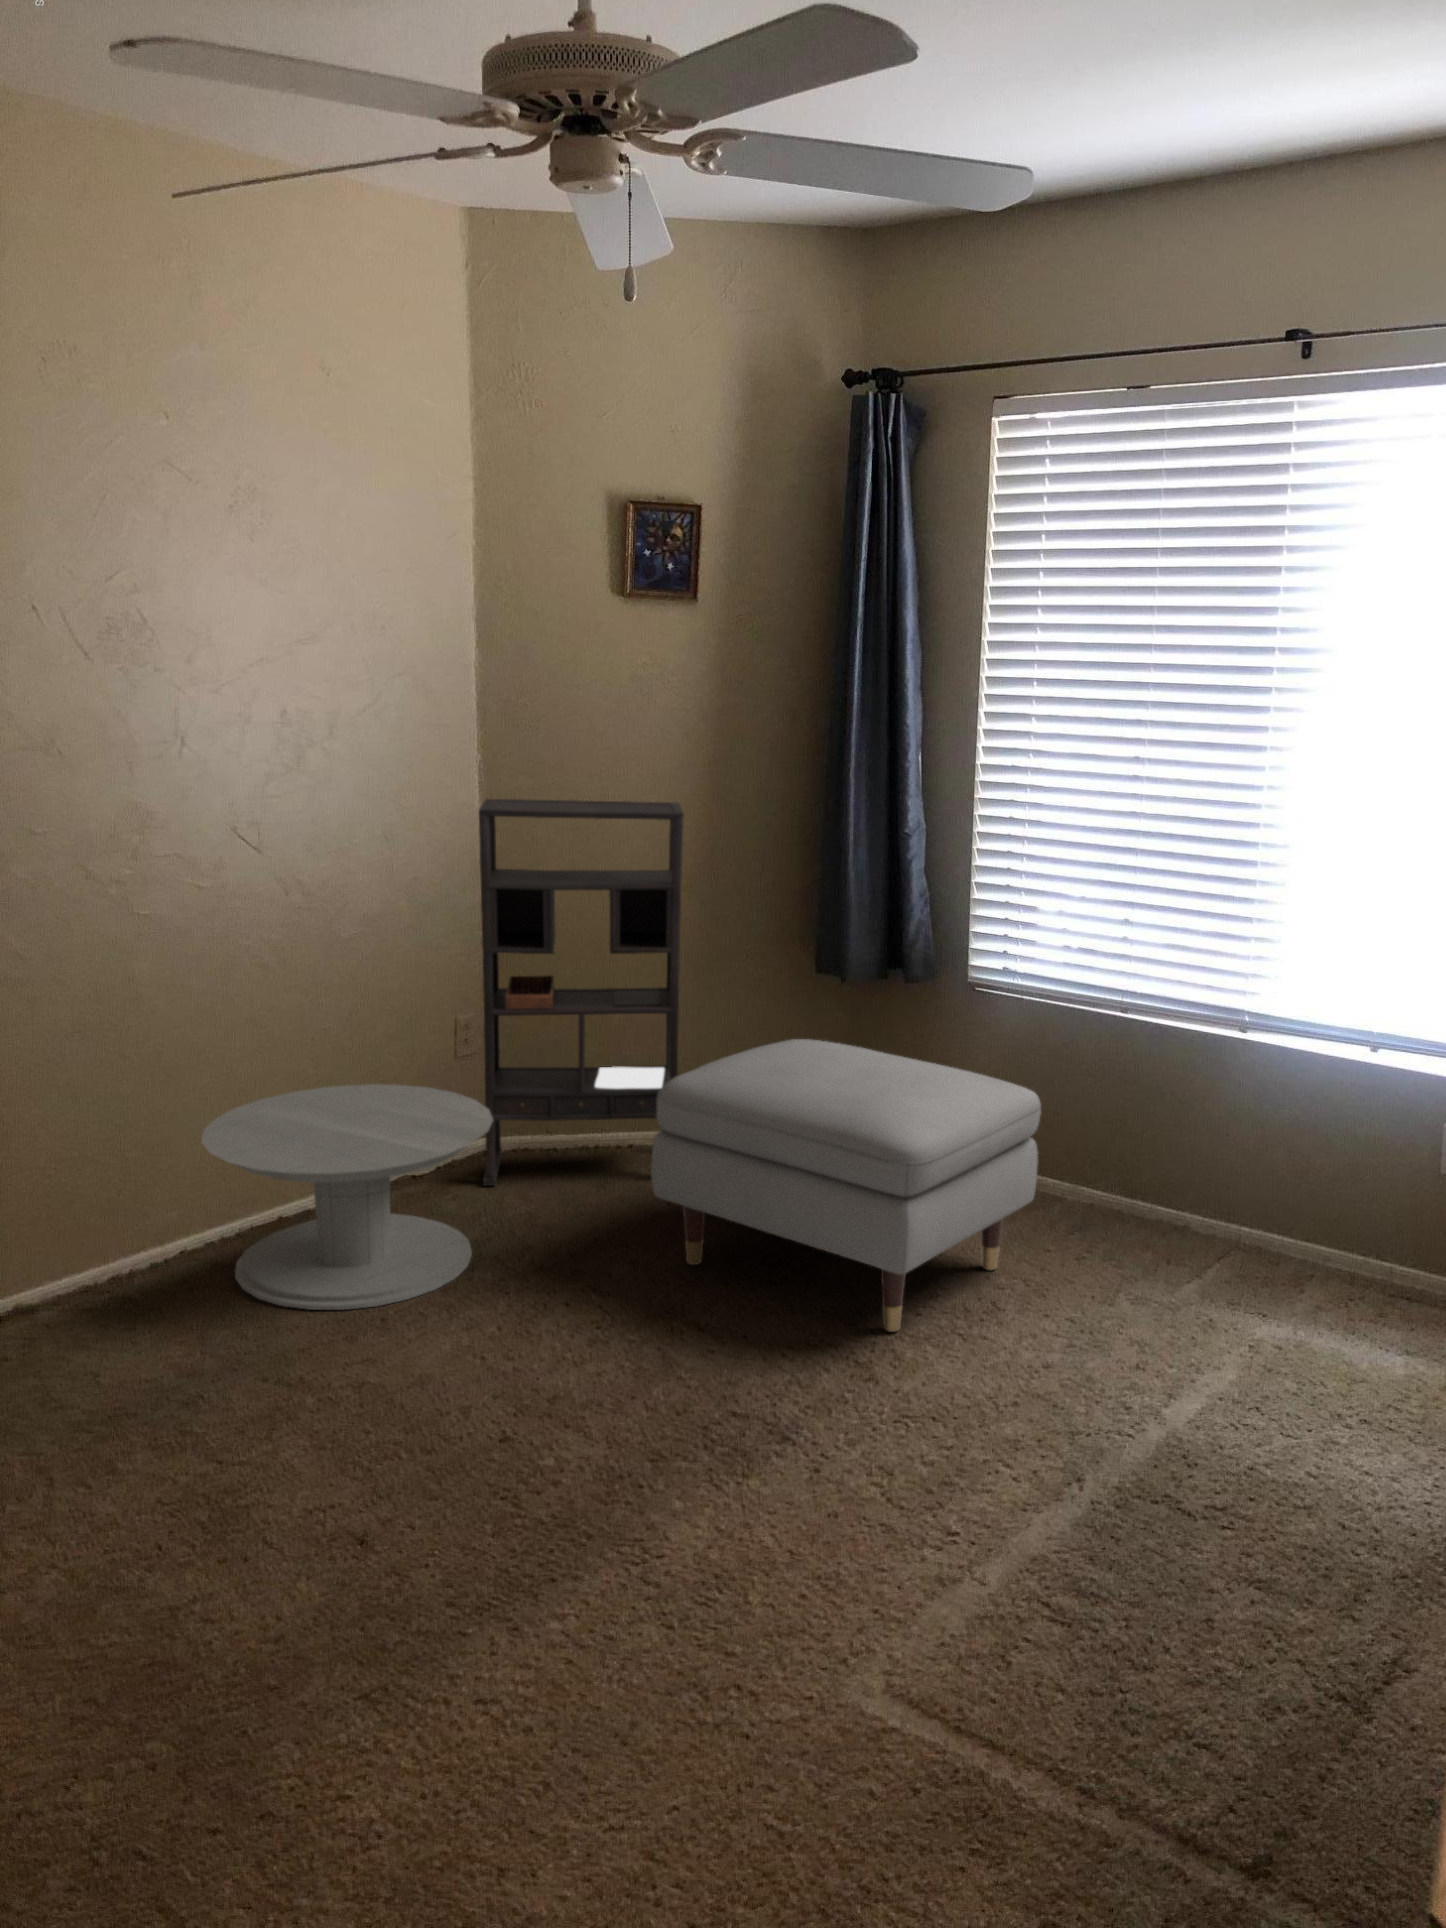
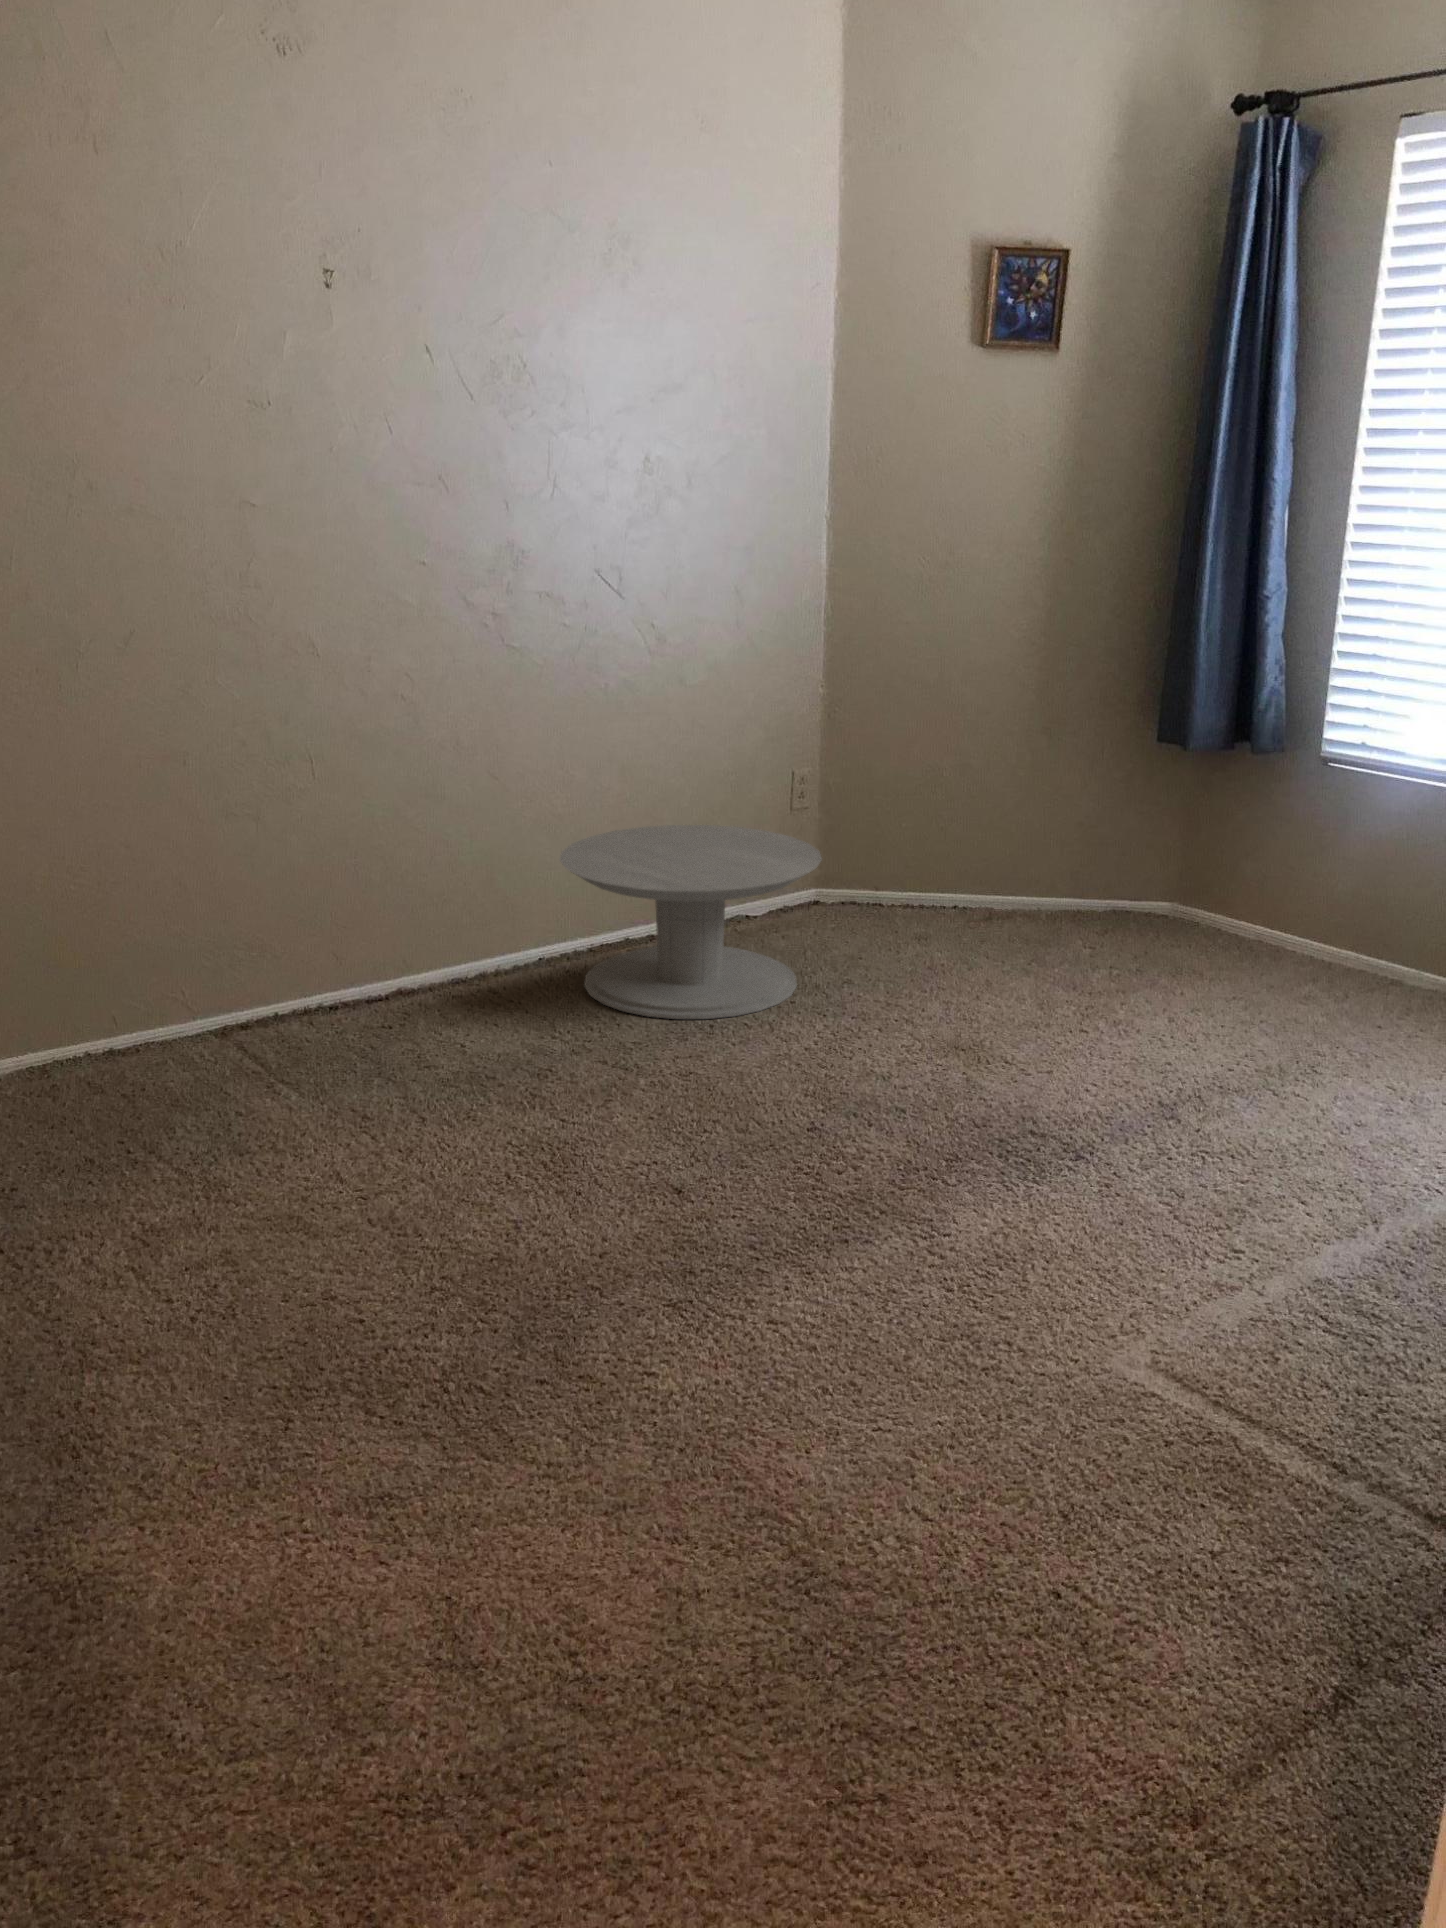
bookshelf: present [479,799,684,1186] -> none [812,557,1029,942]
ottoman: present [651,1039,1041,1332] -> none [971,803,1383,1083]

